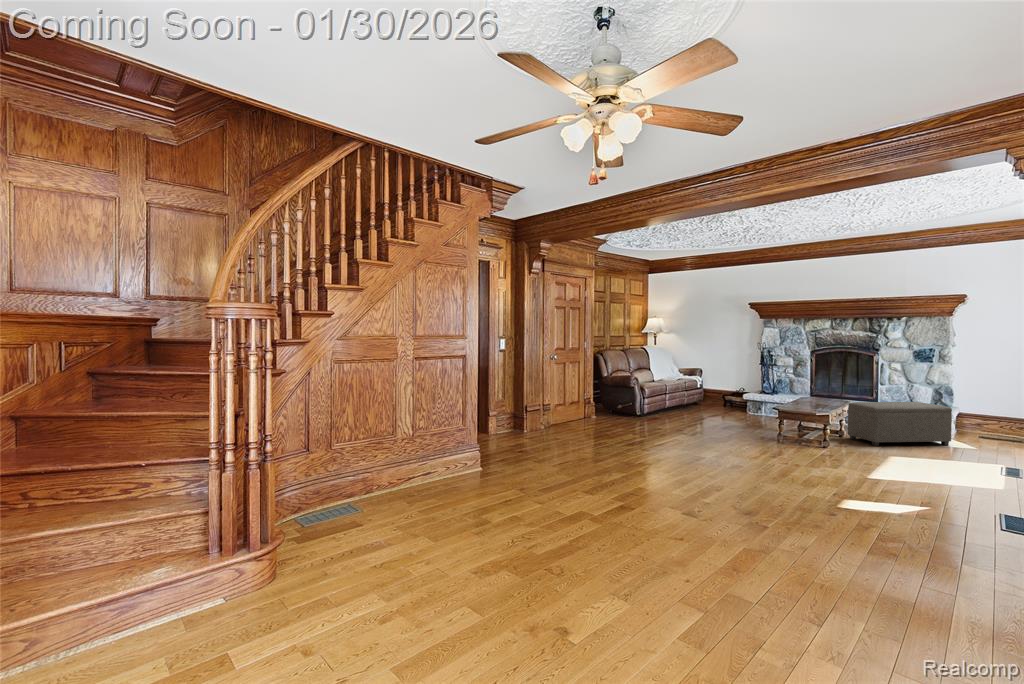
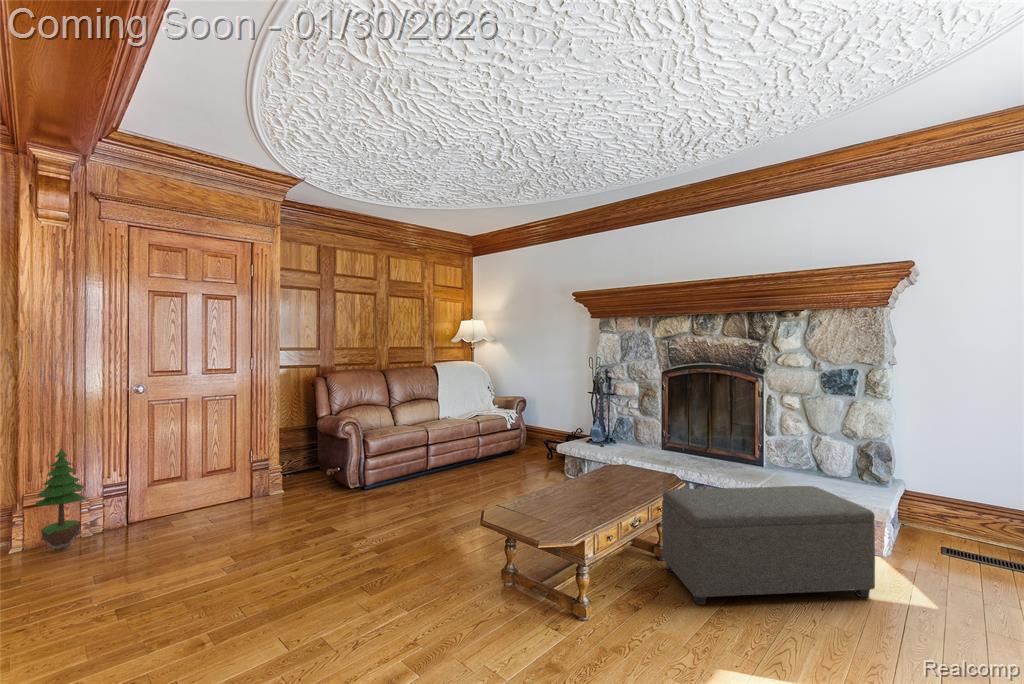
potted tree: none [539,383,557,433] -> present [35,448,85,550]

